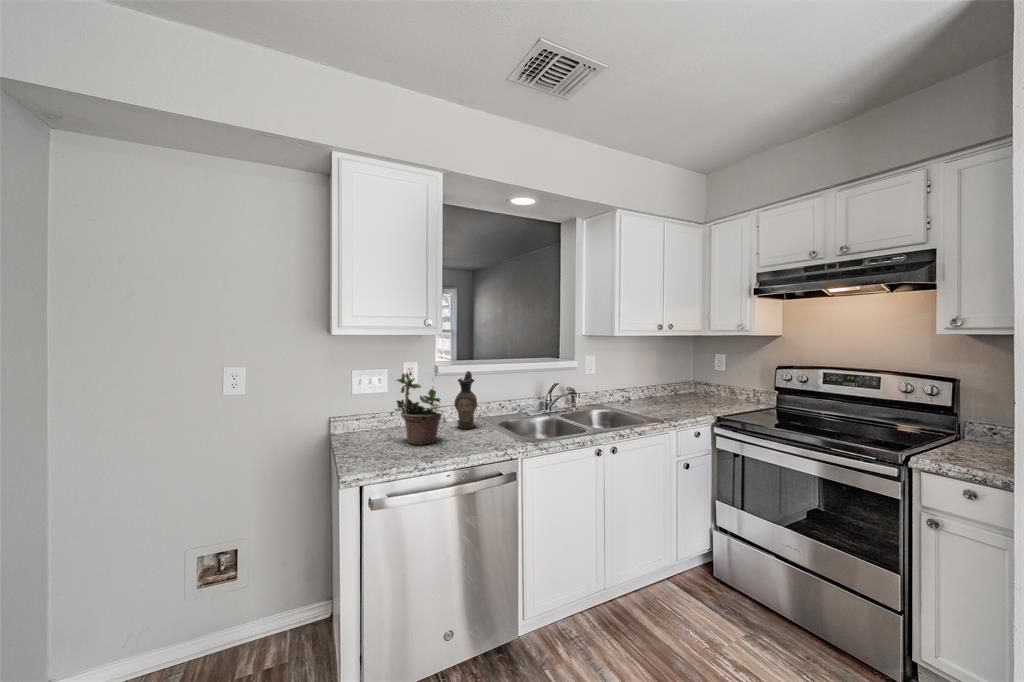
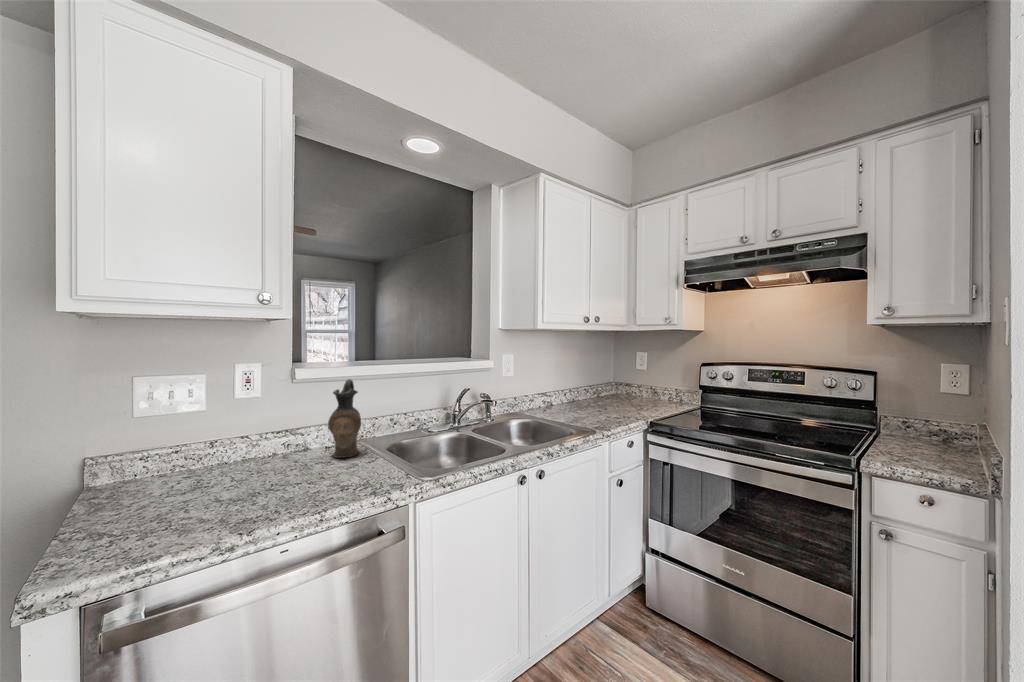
potted plant: present [395,373,442,445] -> none [229,377,307,491]

